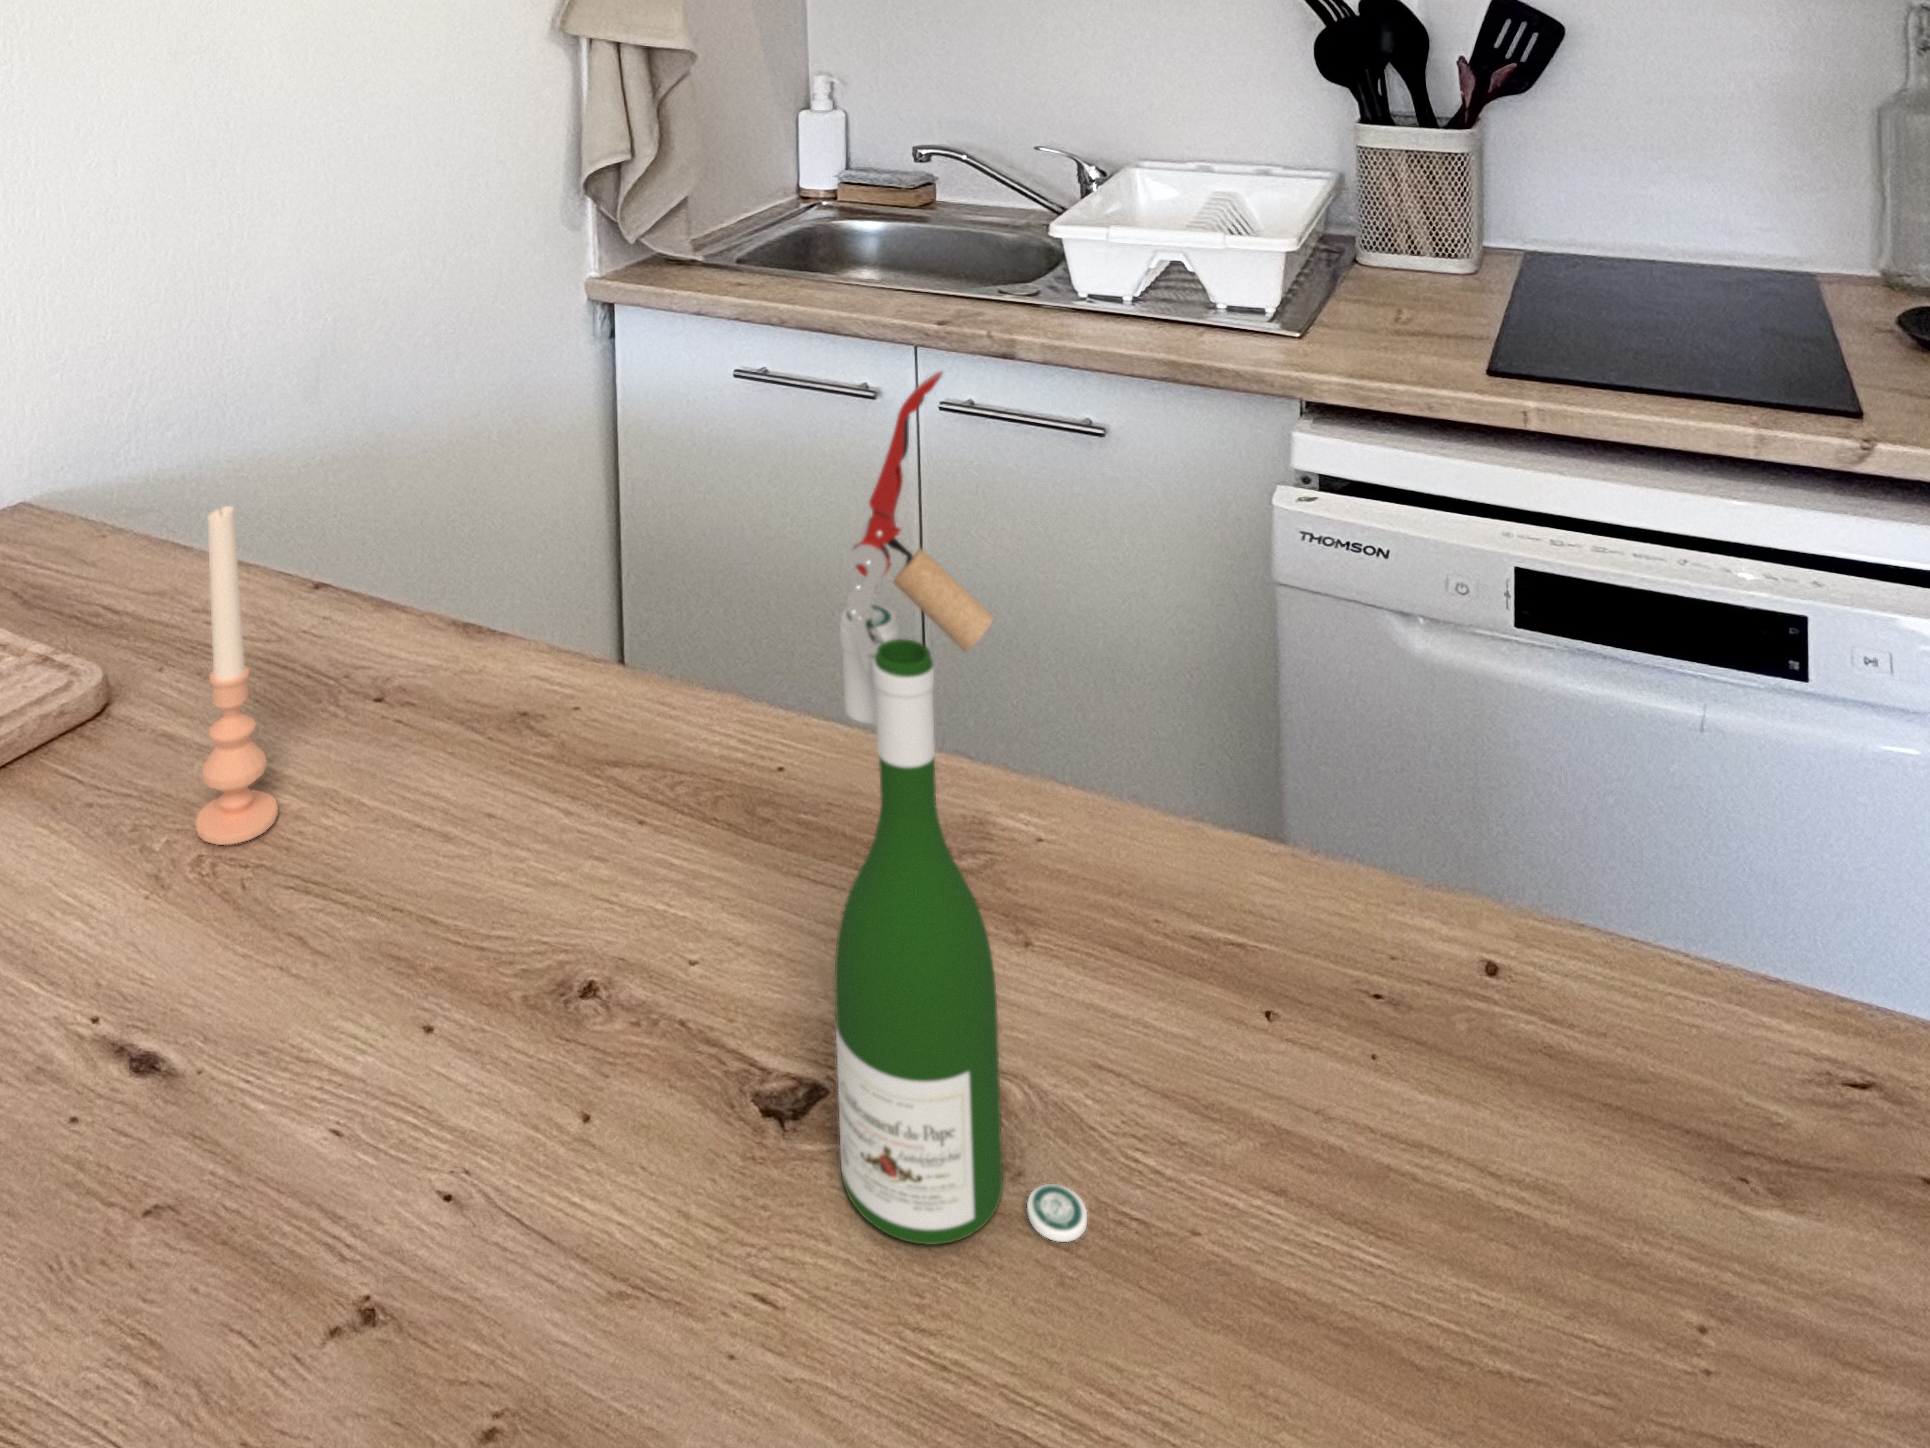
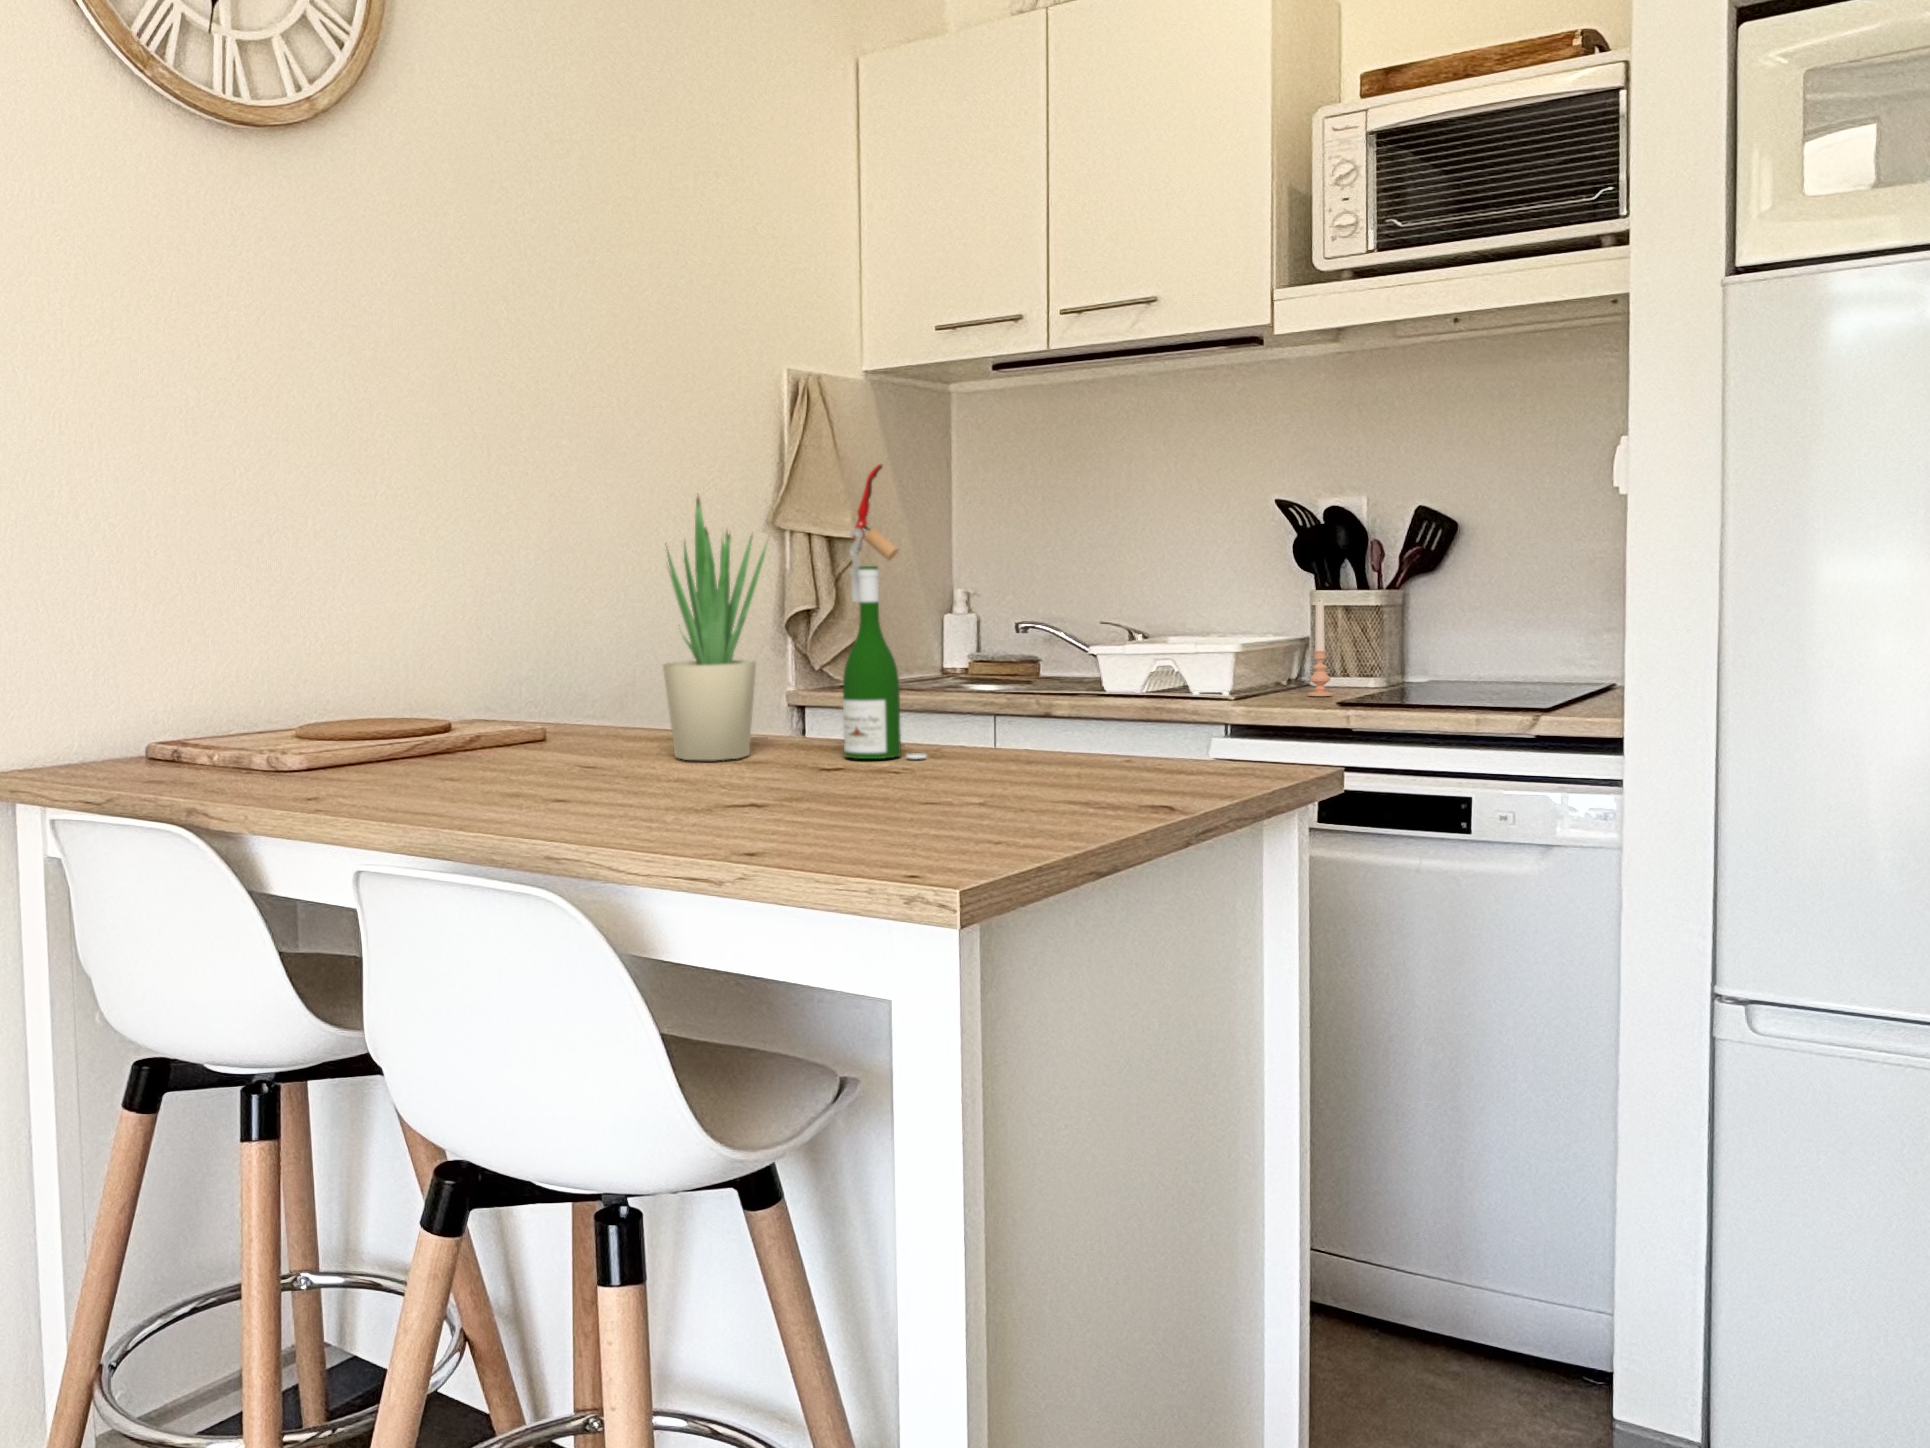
potted plant: none [317,431,614,1237] -> present [663,497,767,760]
candle: present [195,506,278,845] -> present [1307,601,1333,696]

